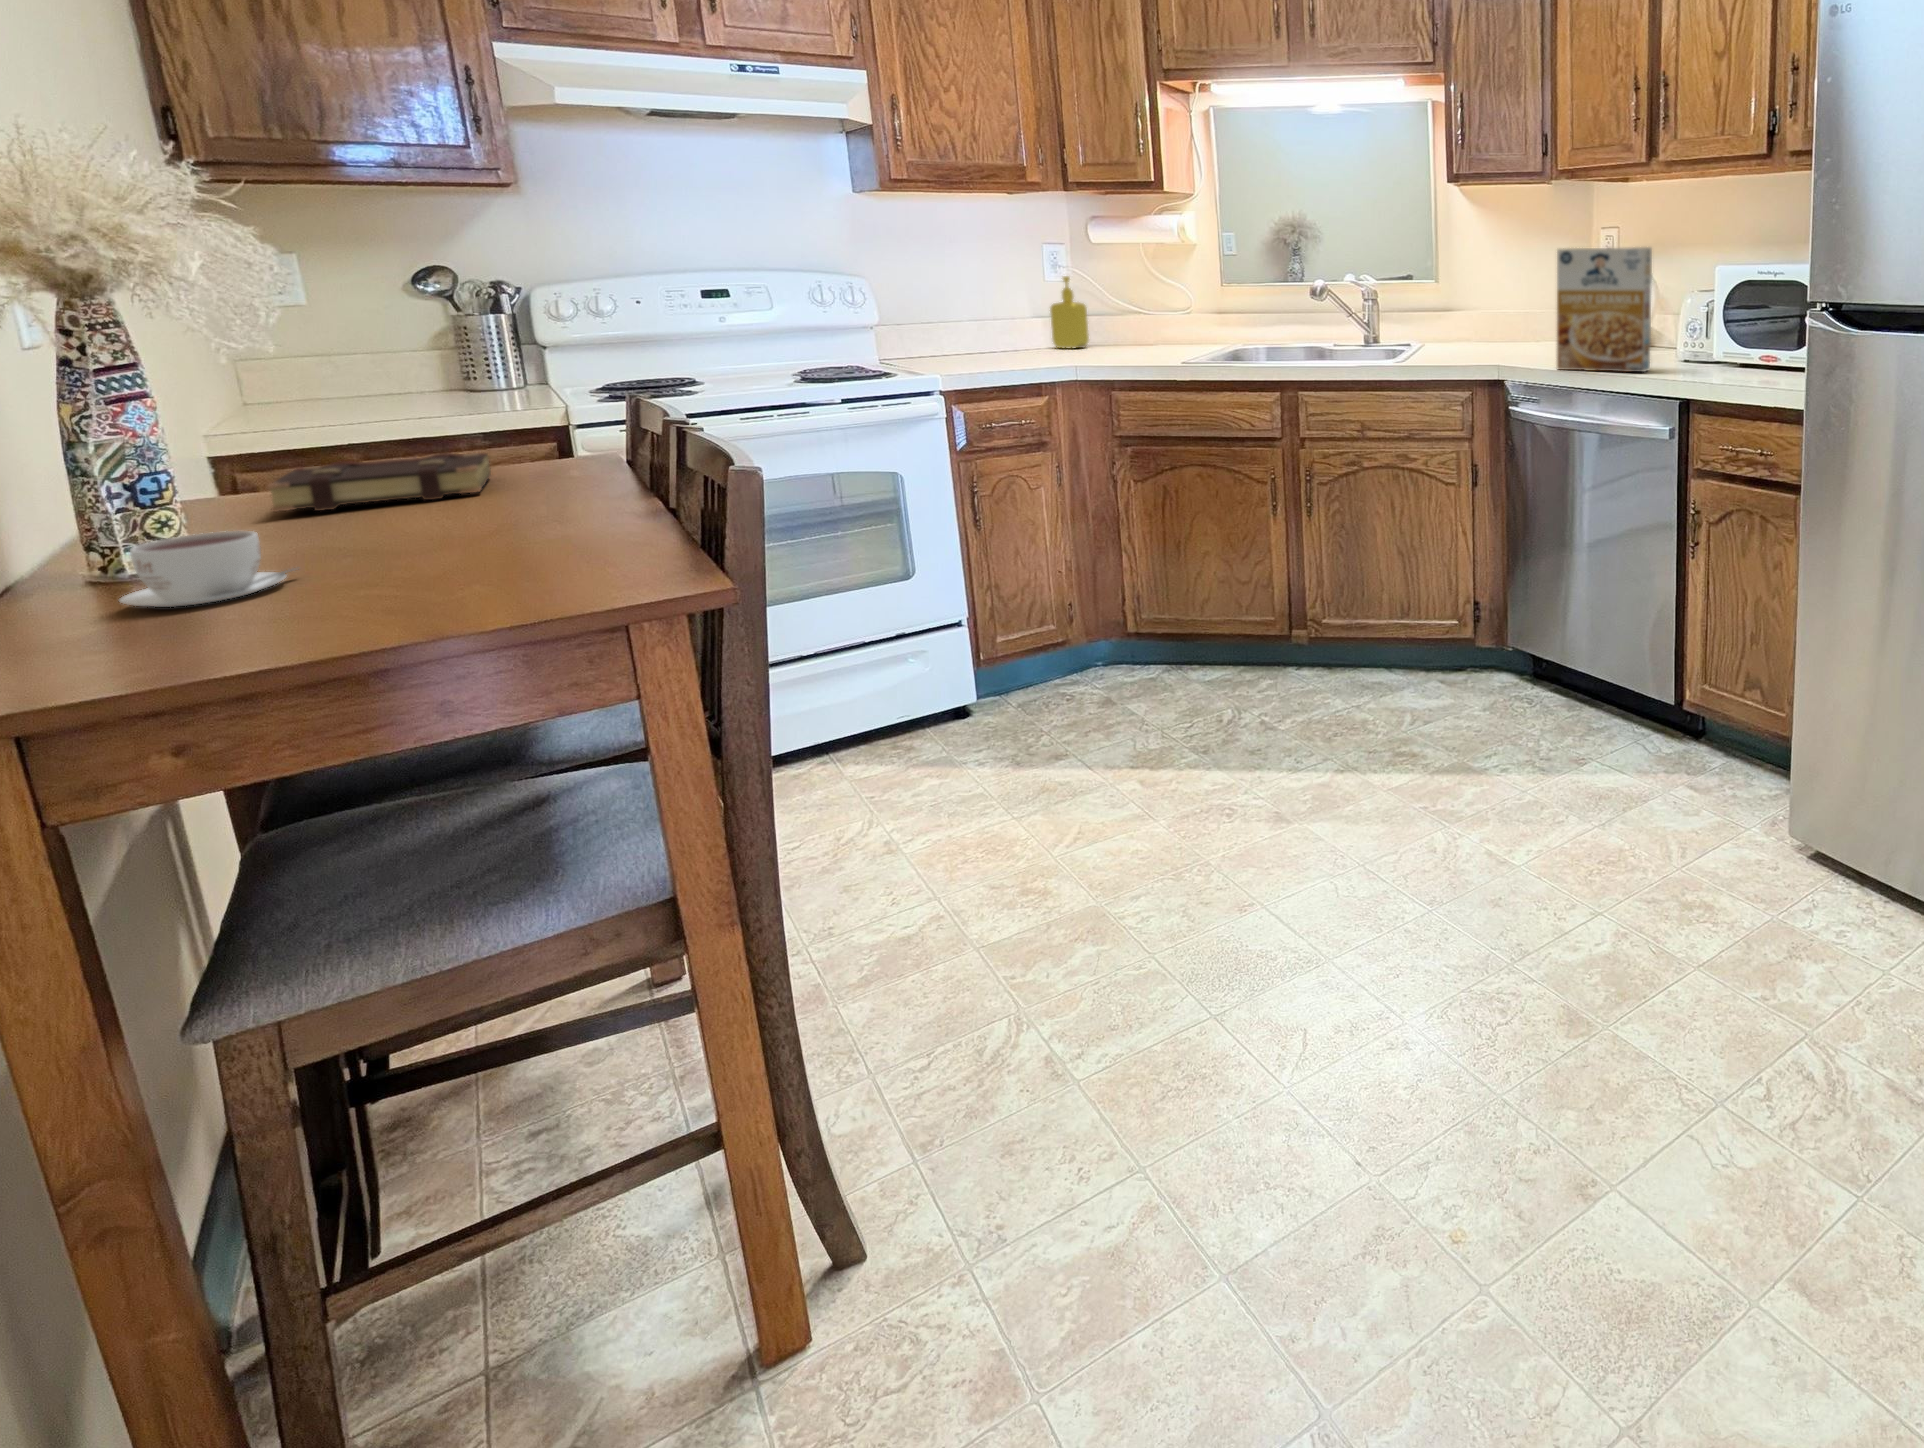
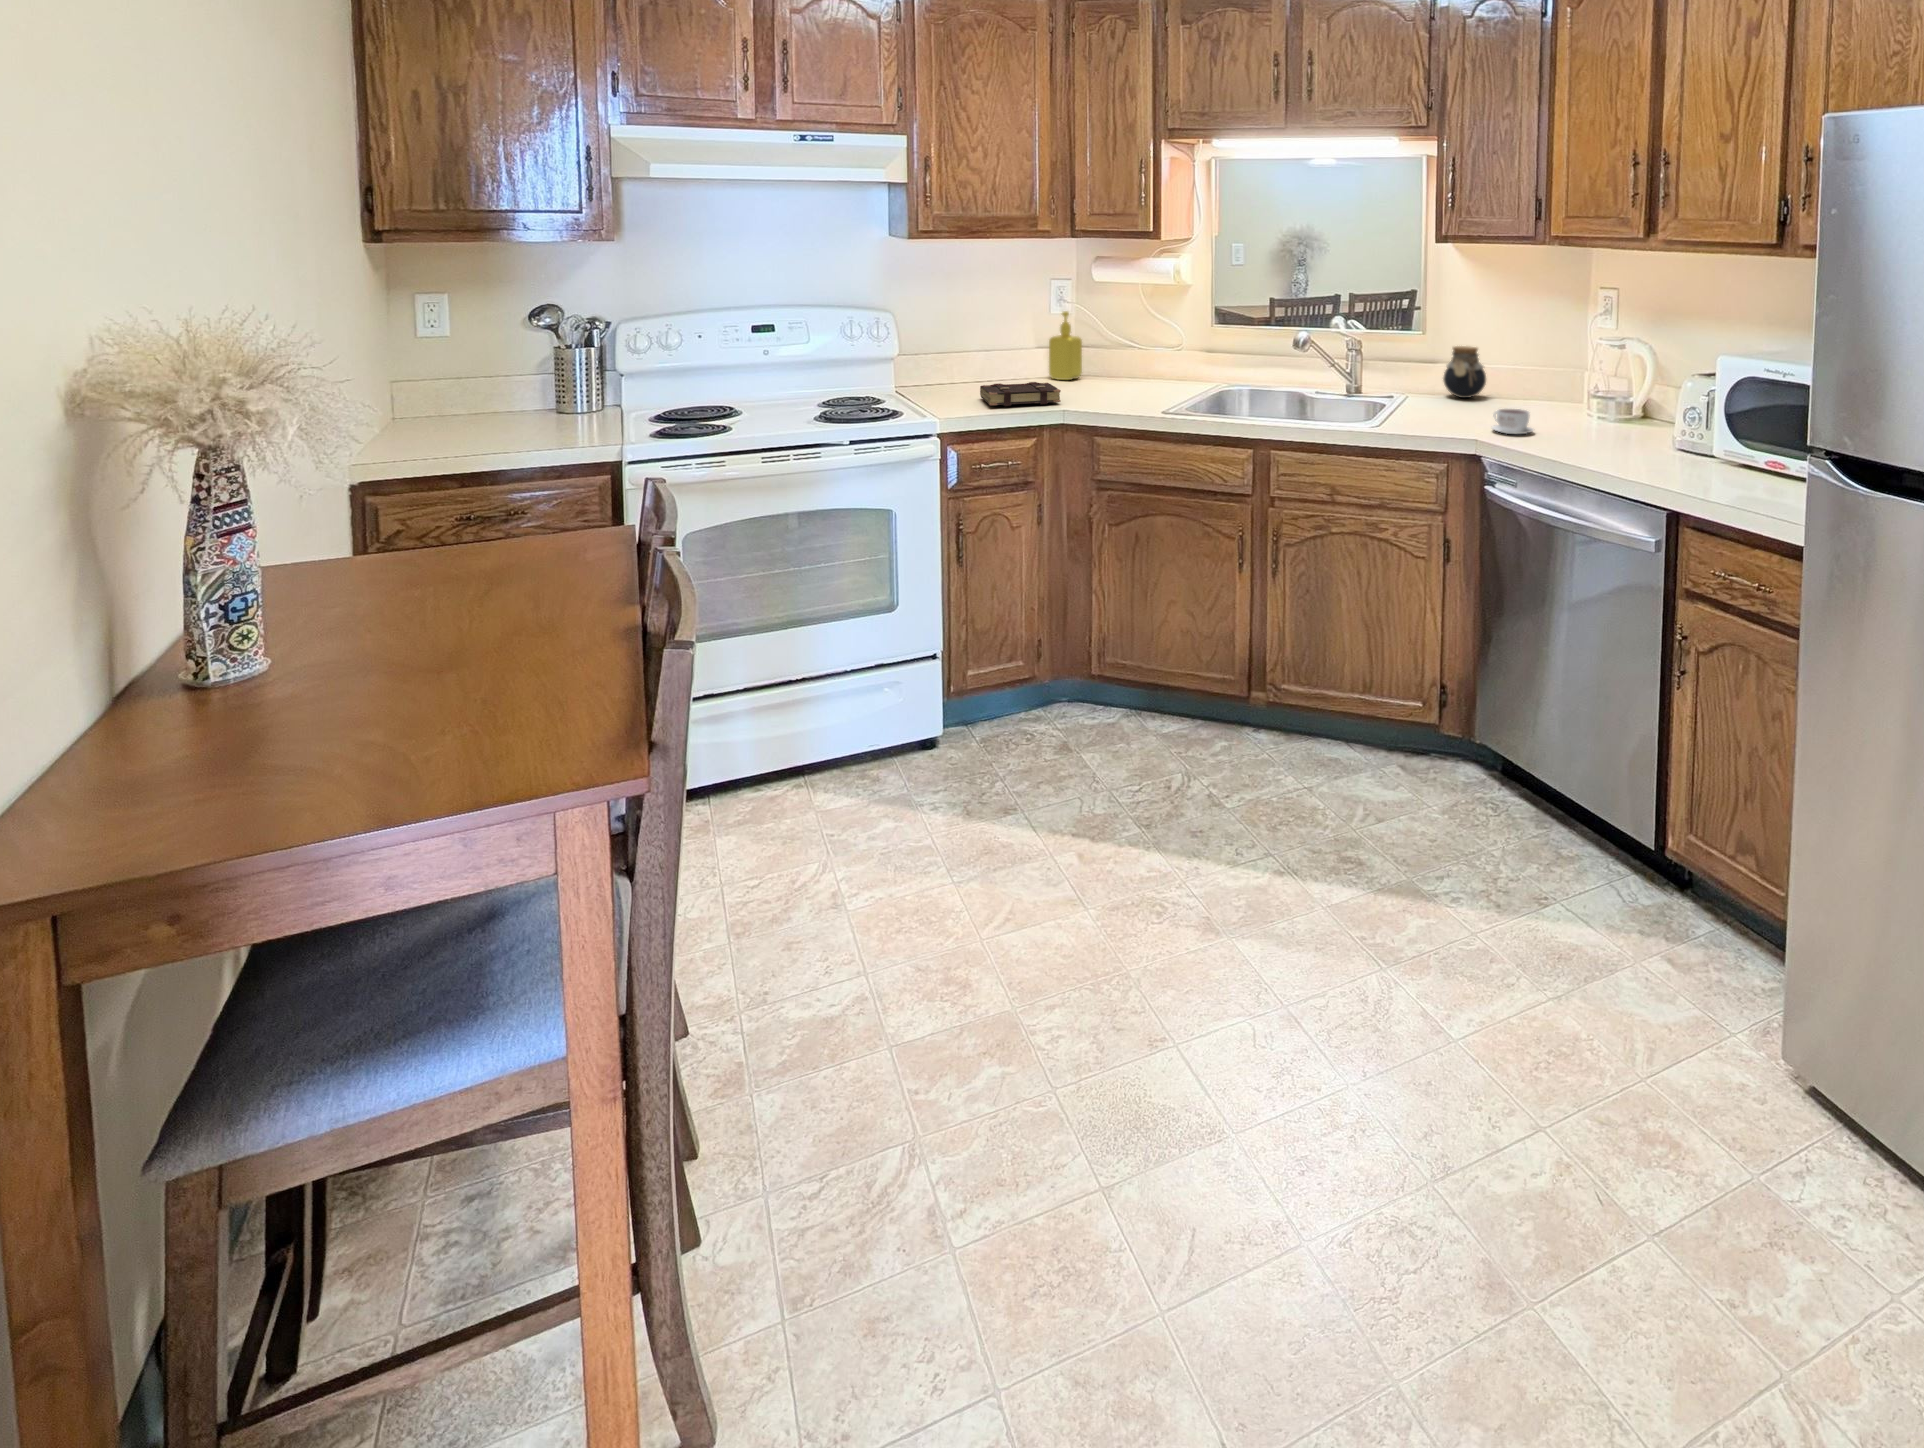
cereal box: present [1557,247,1652,372] -> none [1537,325,1646,466]
jar: none [1458,295,1498,344] -> present [1443,346,1486,398]
book: present [267,453,491,512] -> present [980,382,1061,406]
coffee cup: present [119,531,299,607] -> present [1492,409,1533,434]

